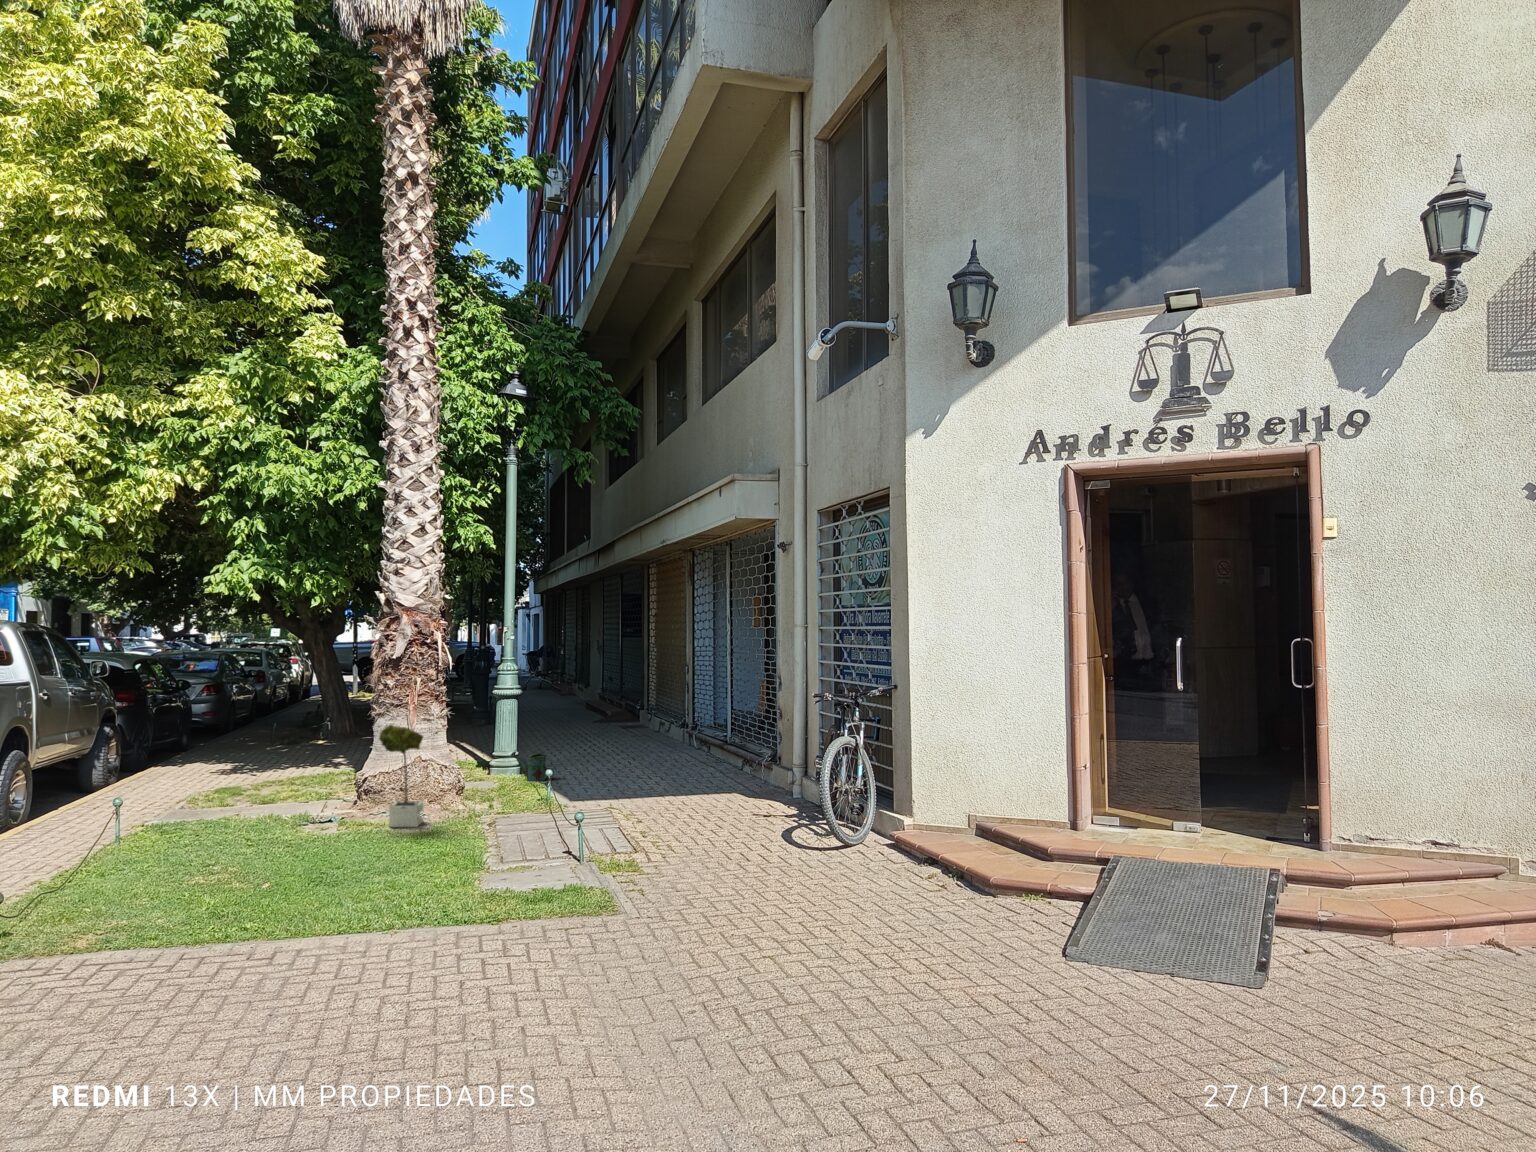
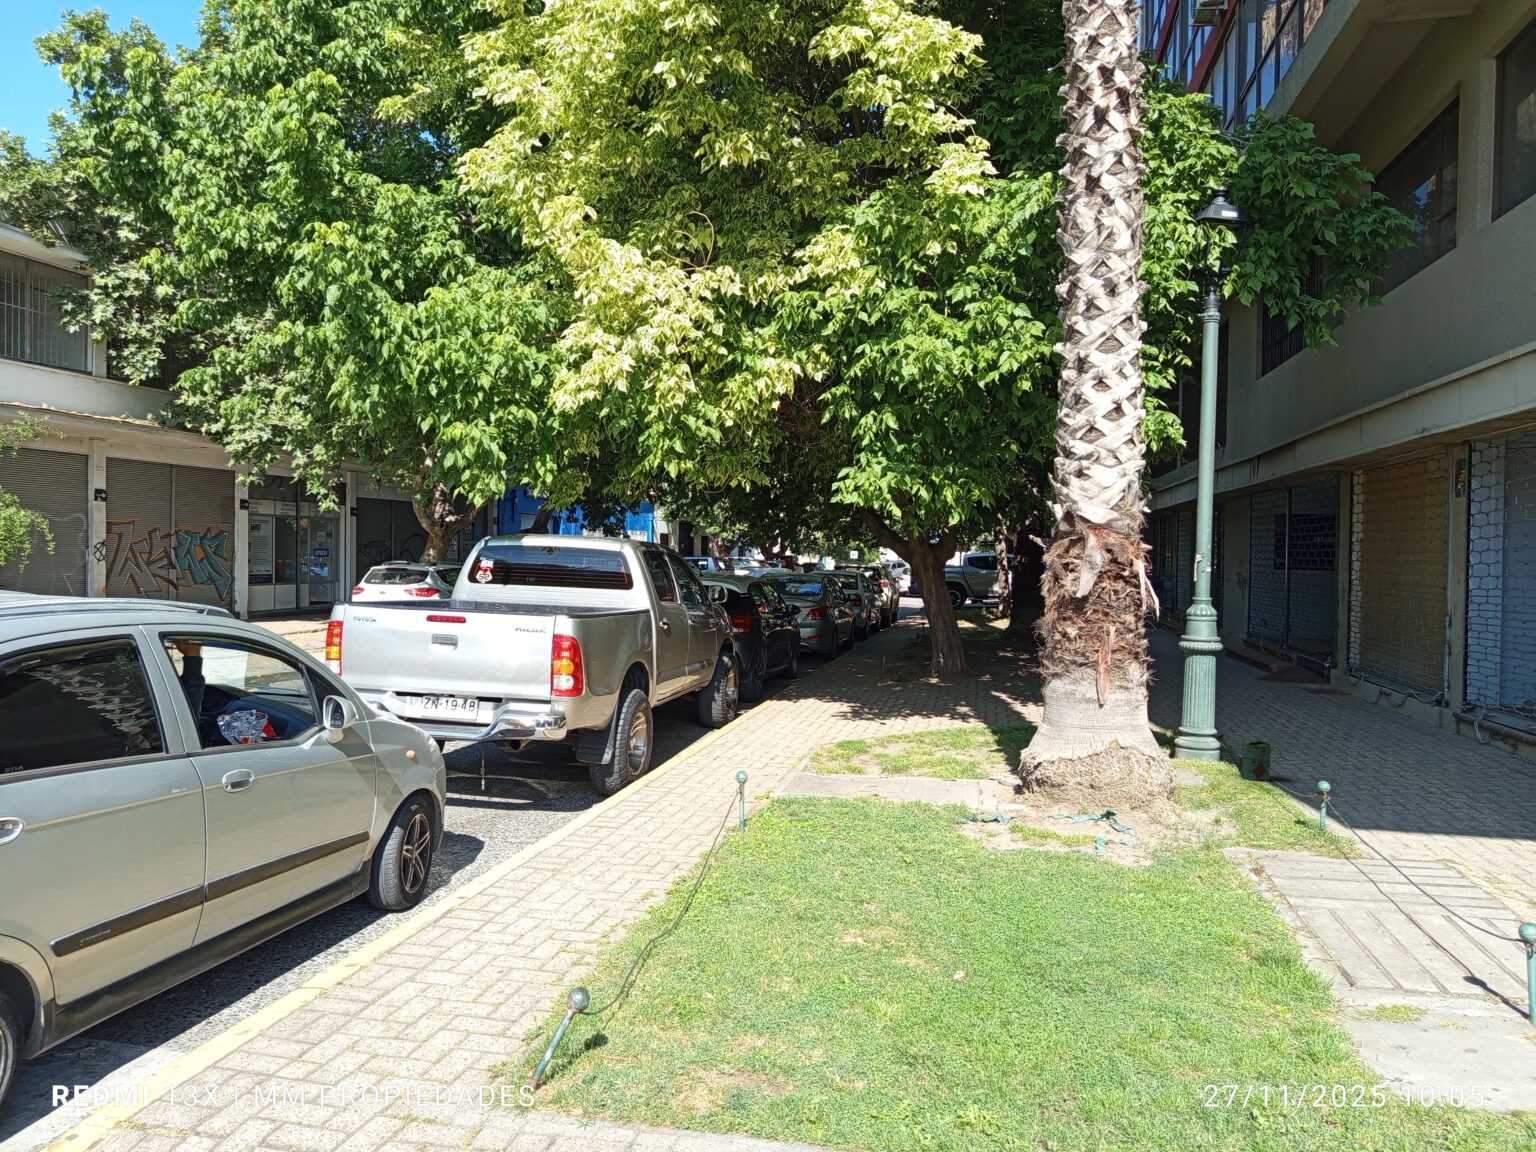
potted tree: present [379,725,424,827] -> none [1065,701,1132,857]

